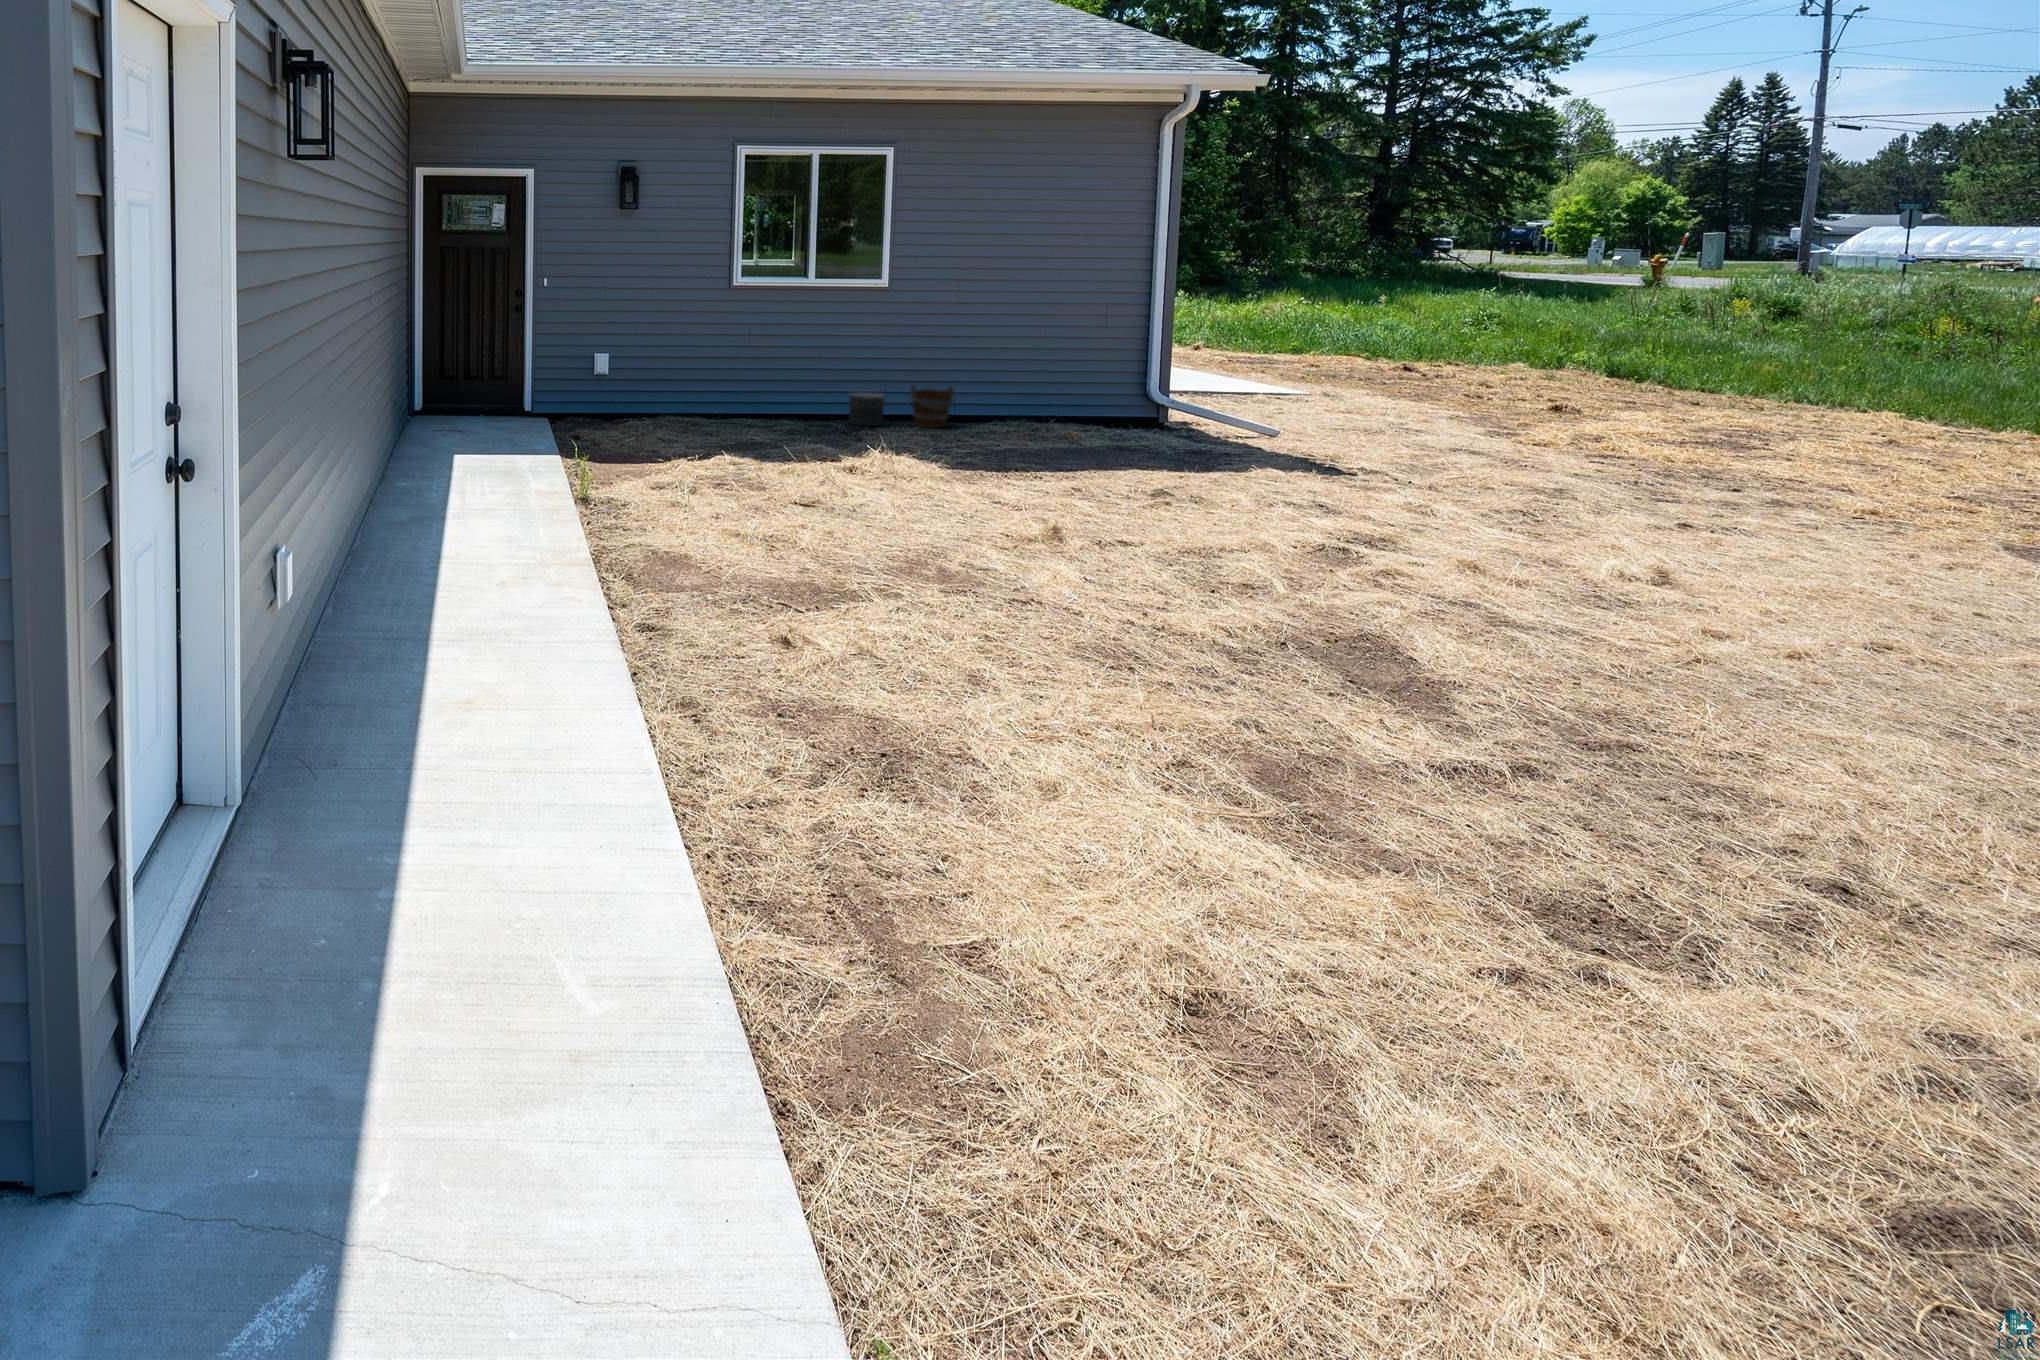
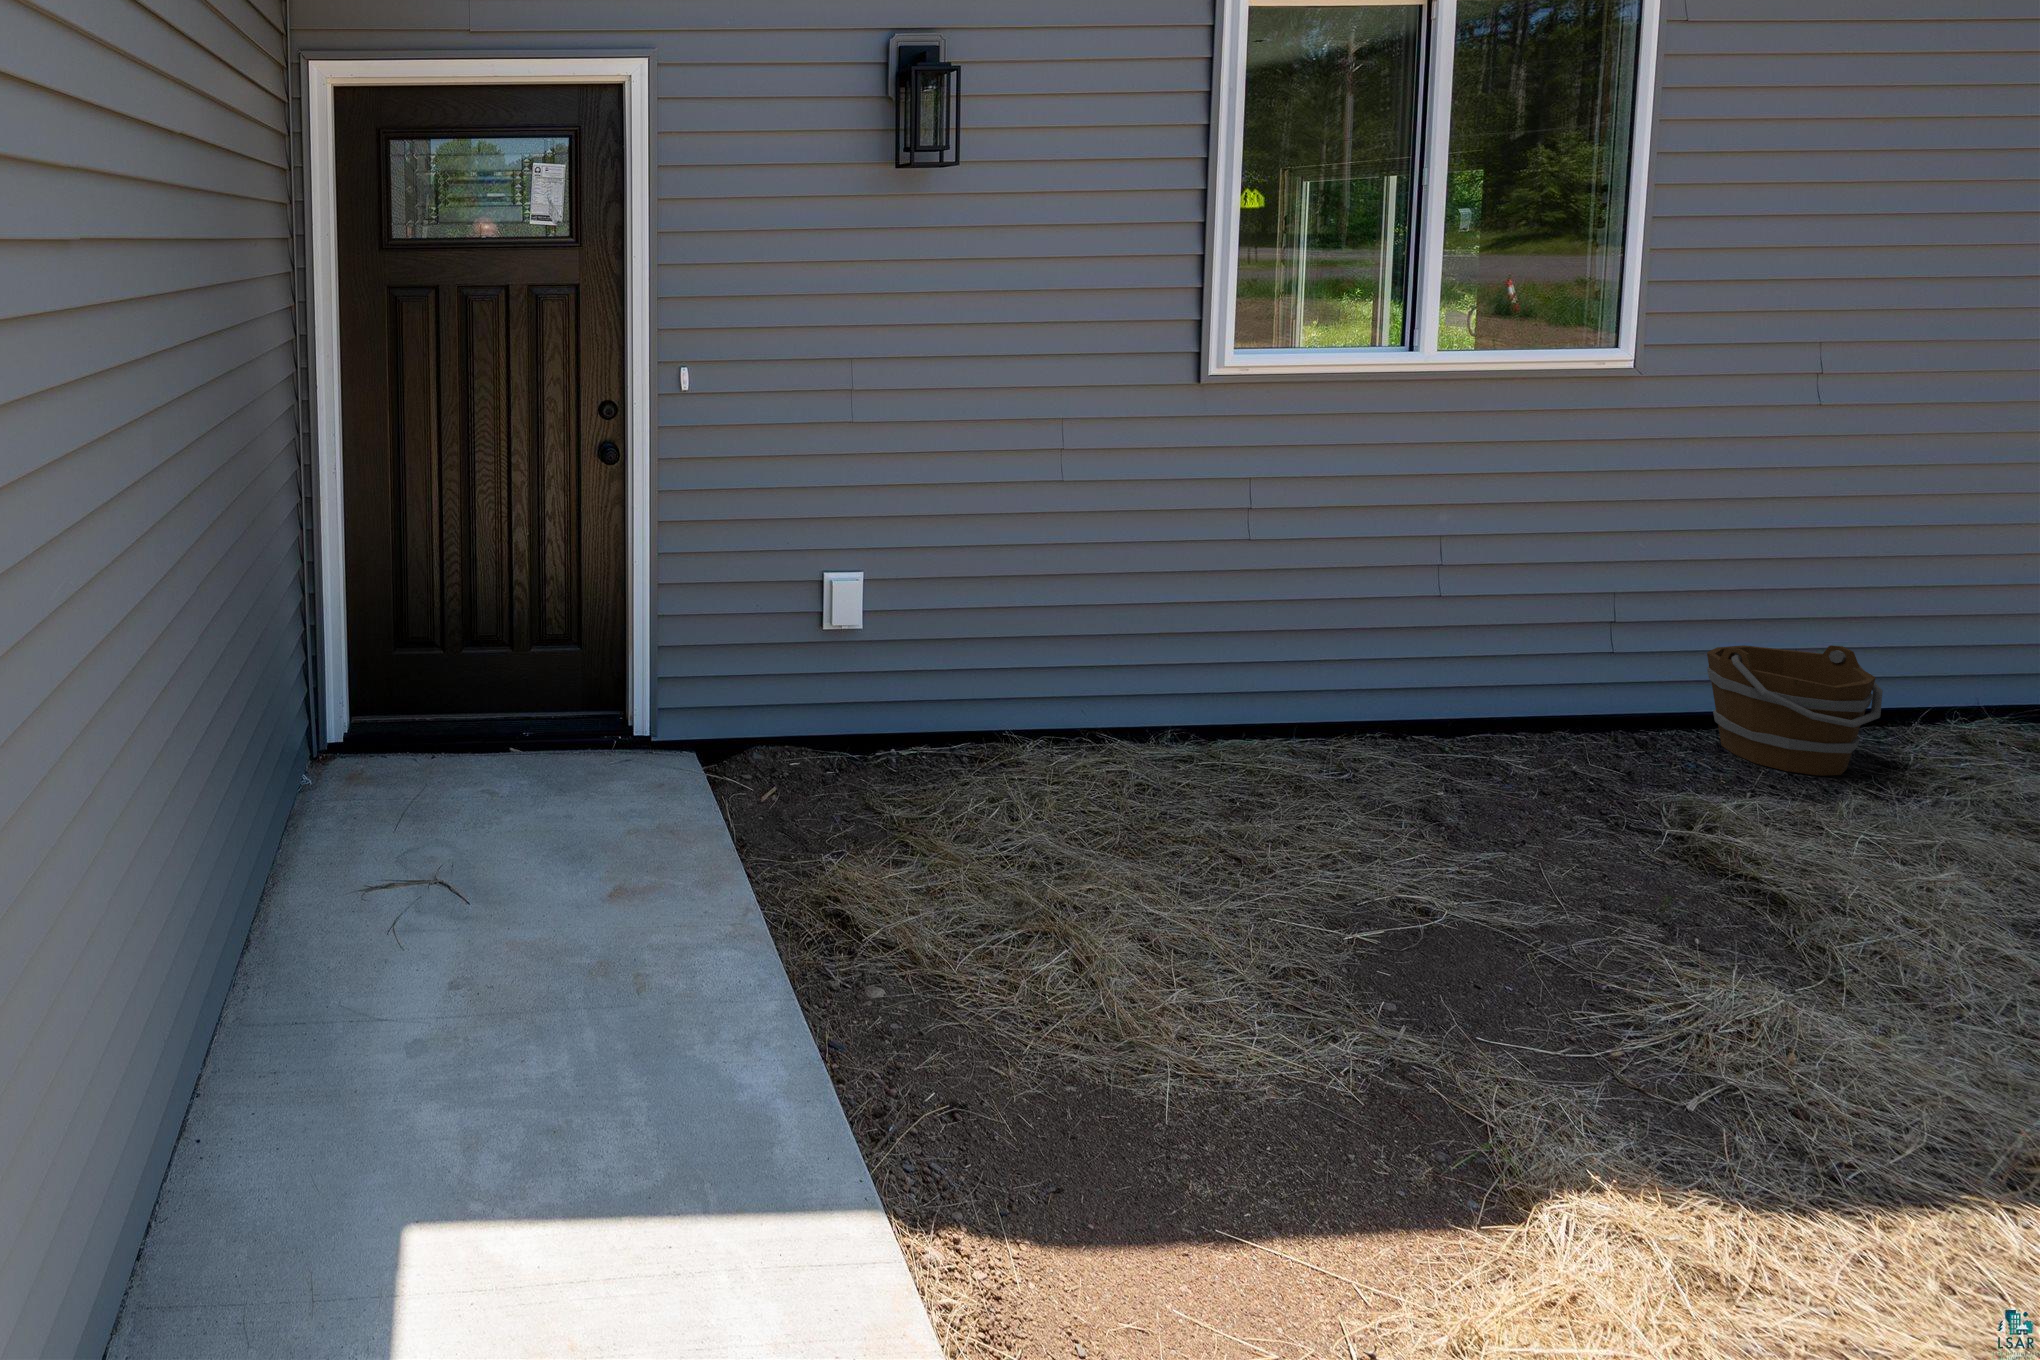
planter: present [849,393,884,426] -> none [1540,662,1673,778]

